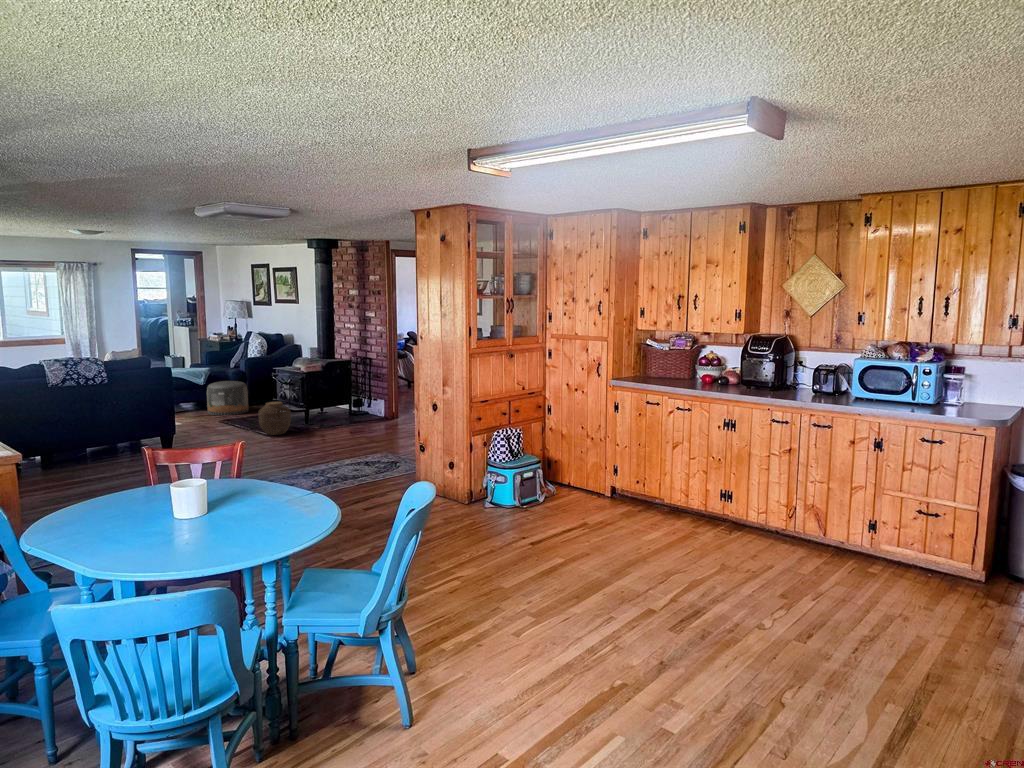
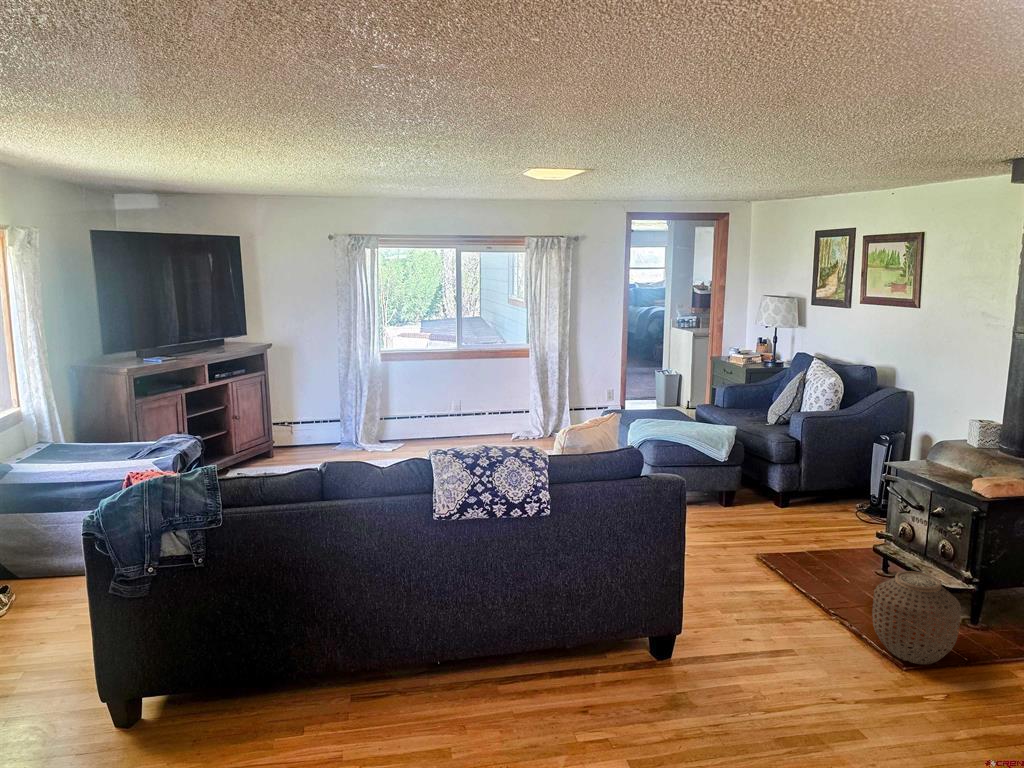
pouf: present [207,381,249,415] -> none [730,459,811,534]

